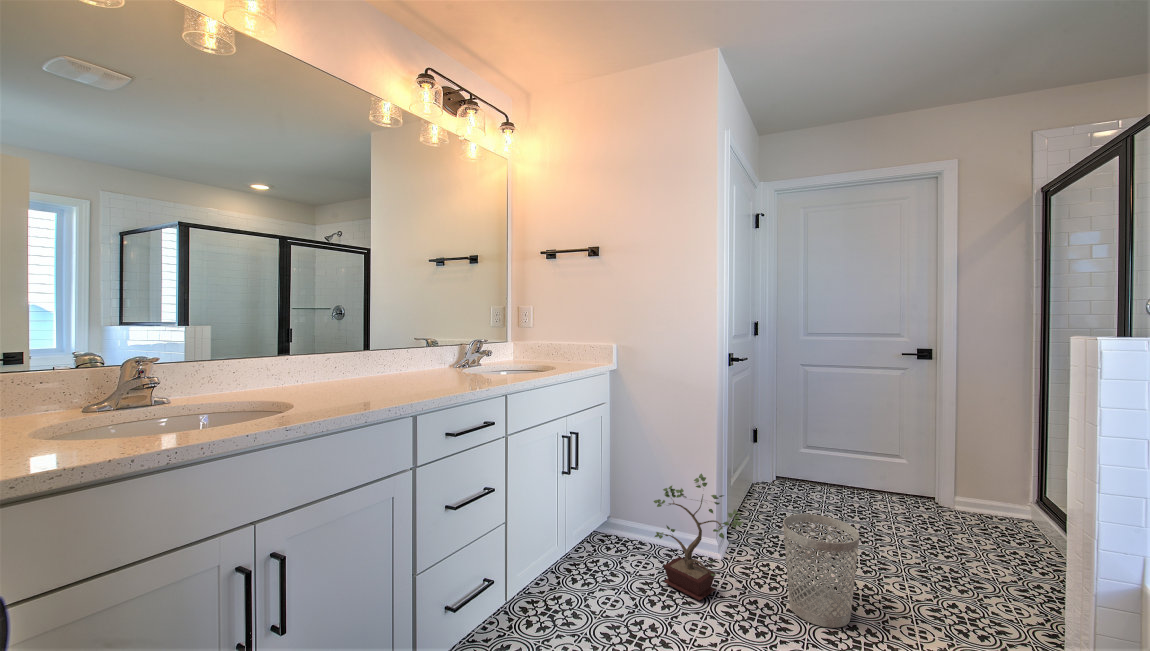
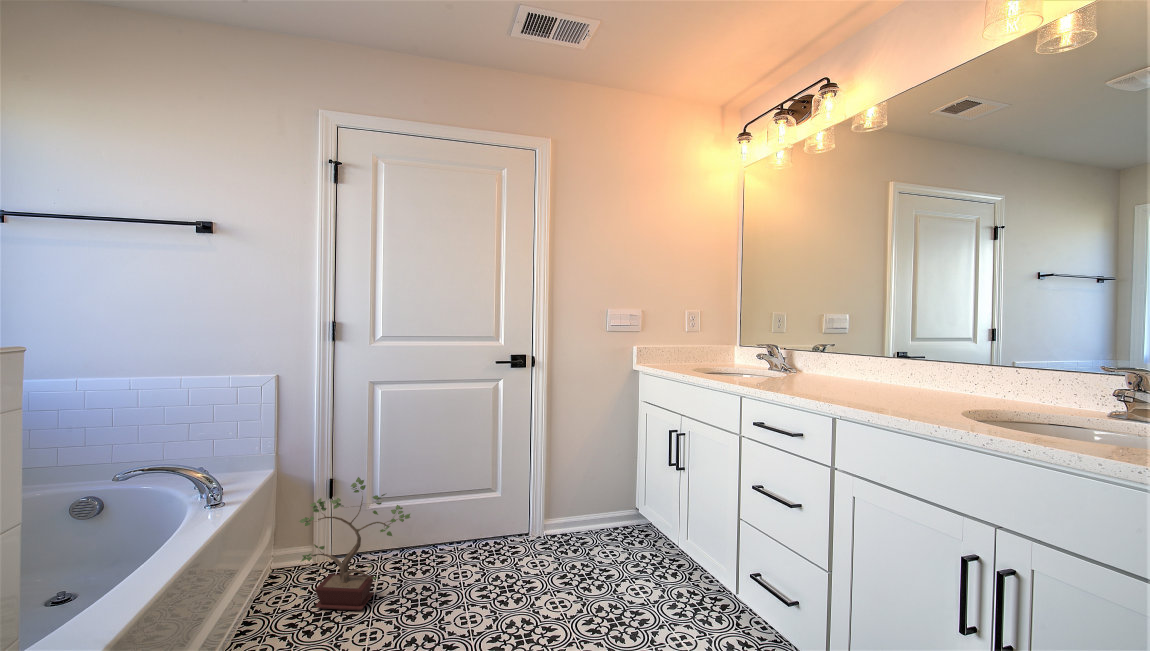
wastebasket: present [783,514,859,628] -> none [439,491,501,588]

